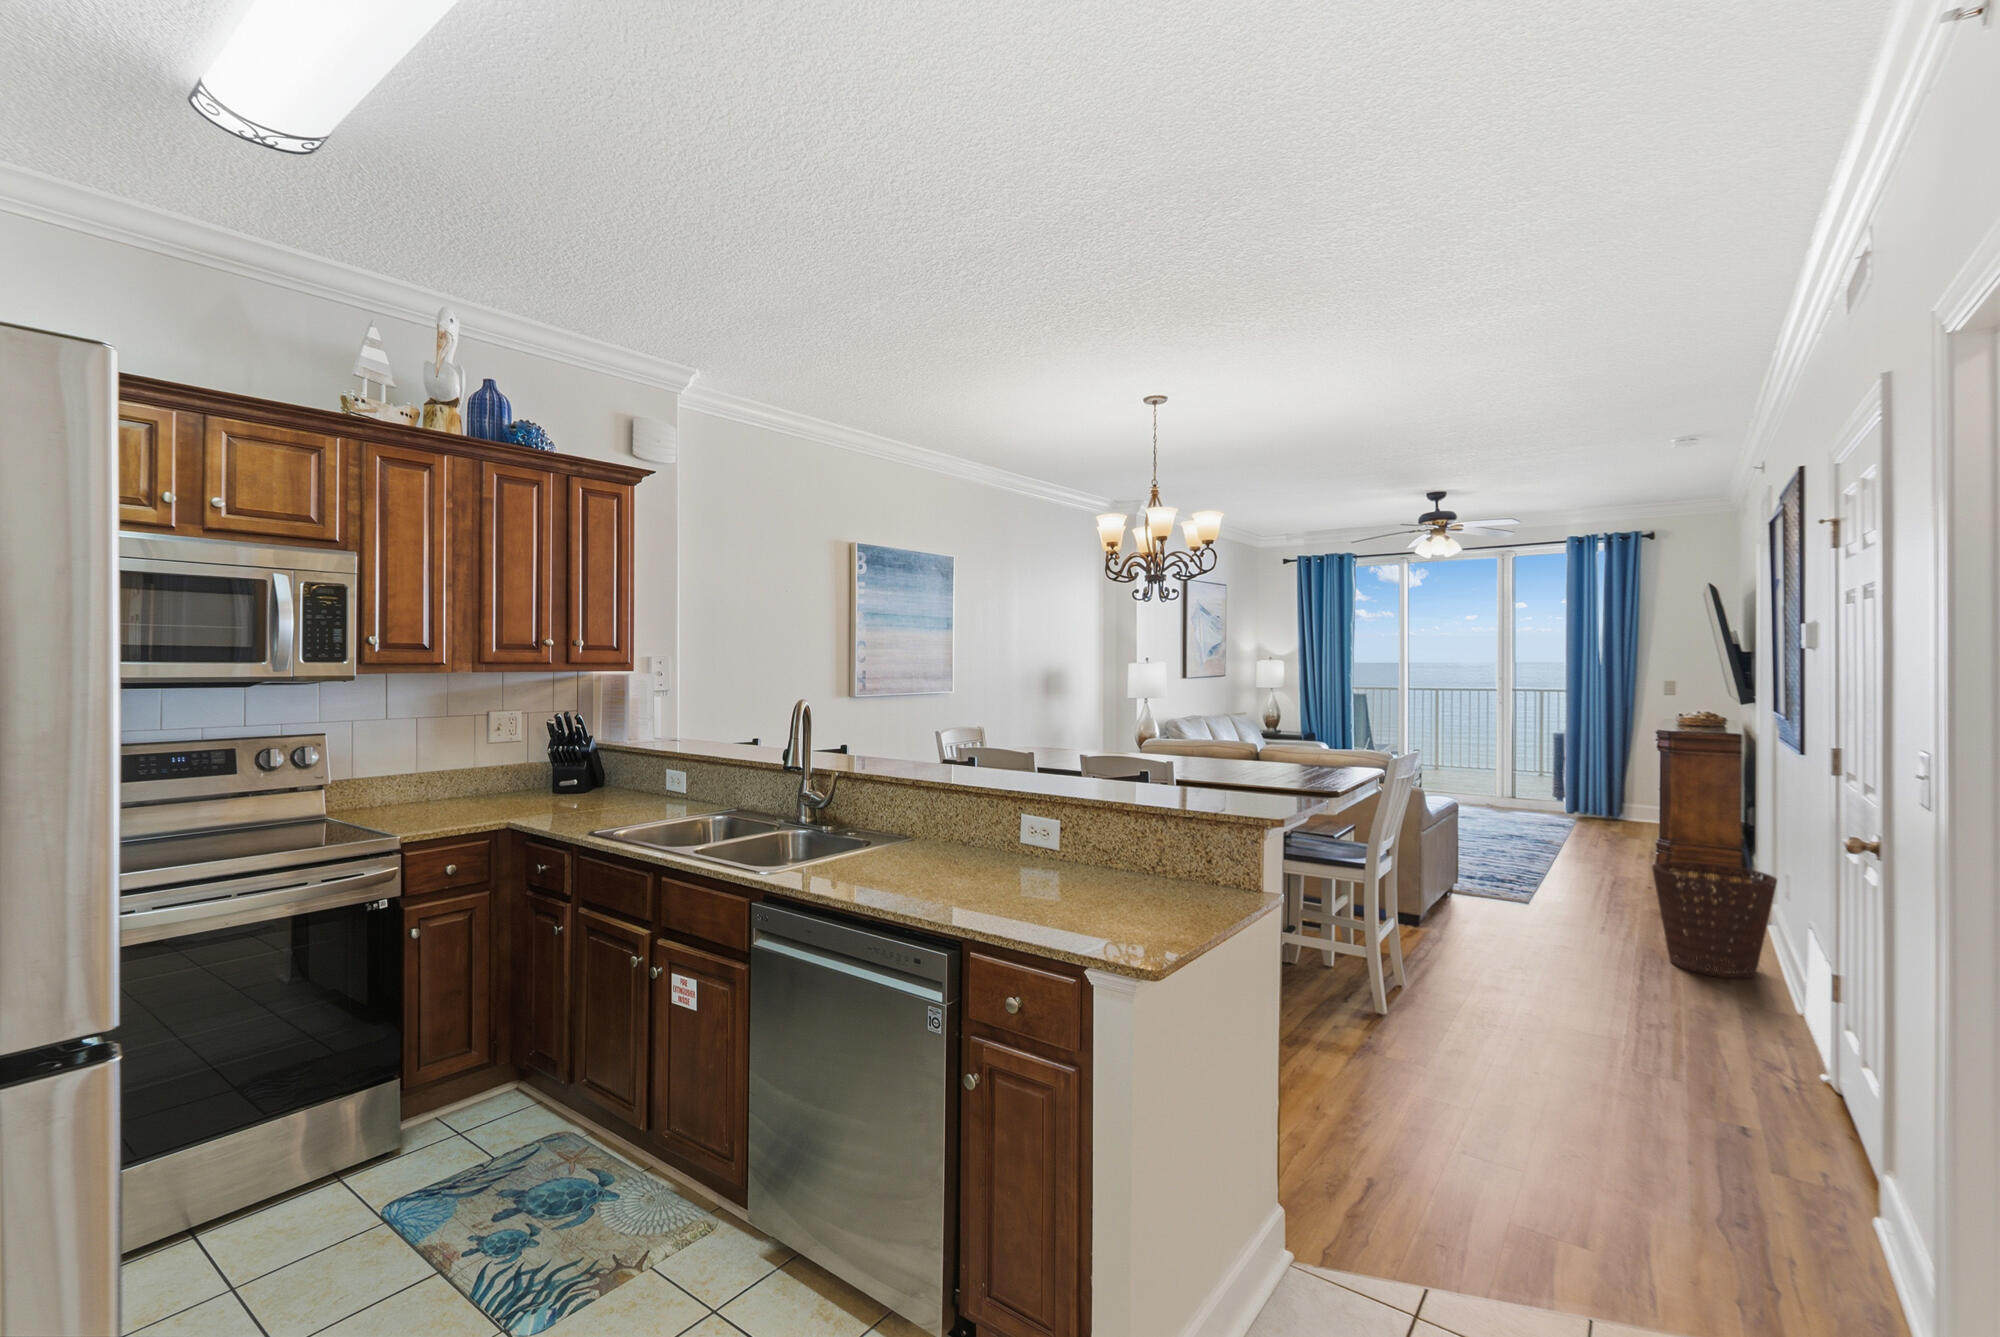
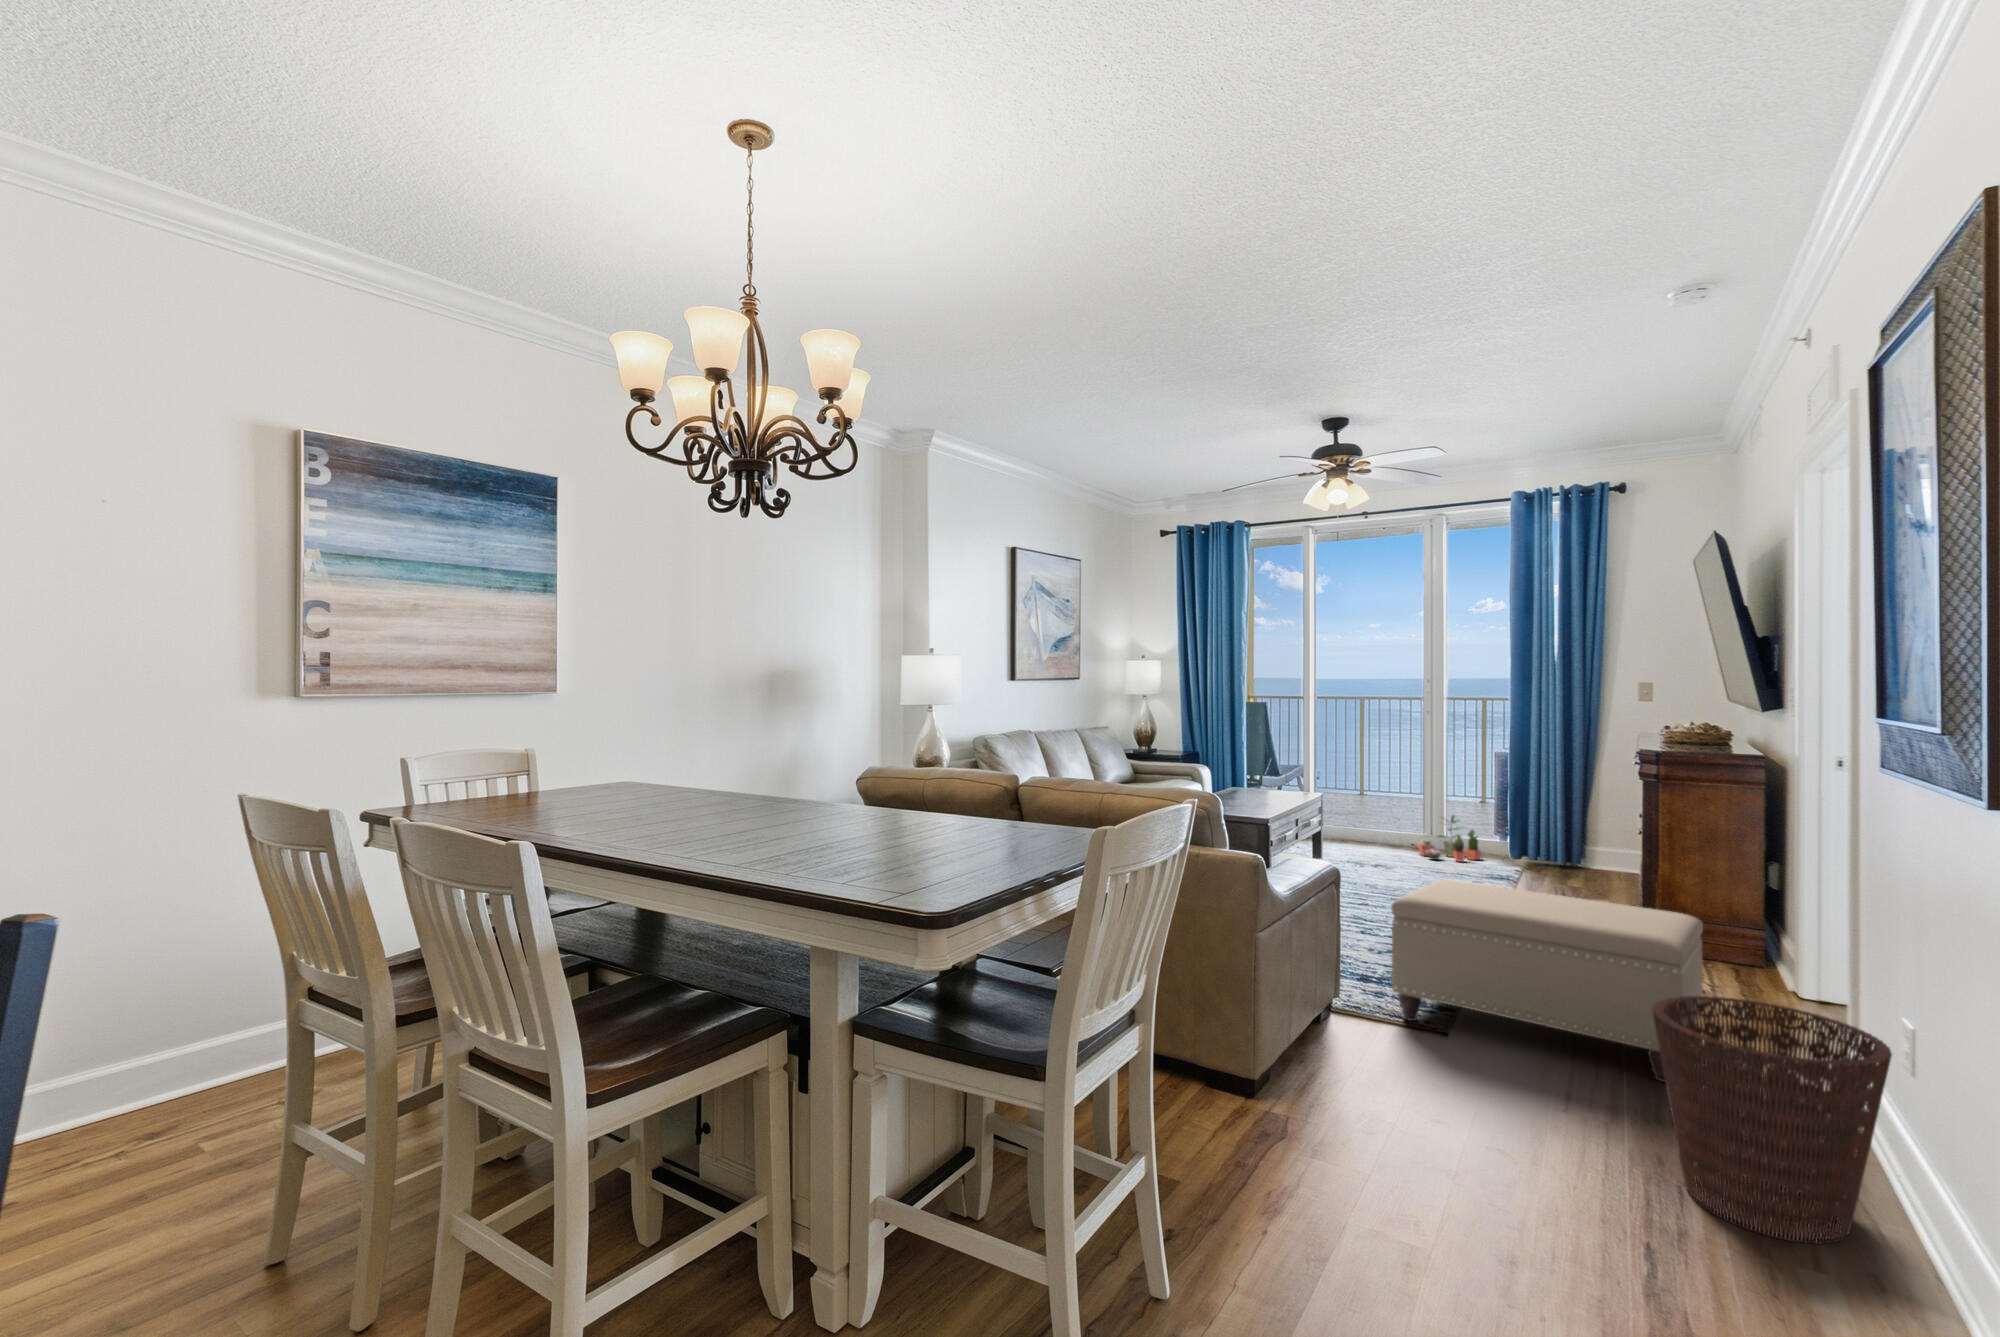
potted plant: none [1491,779,1542,815] -> present [1418,815,1481,862]
ottoman: none [1492,812,1692,924] -> present [1391,880,1703,1082]

